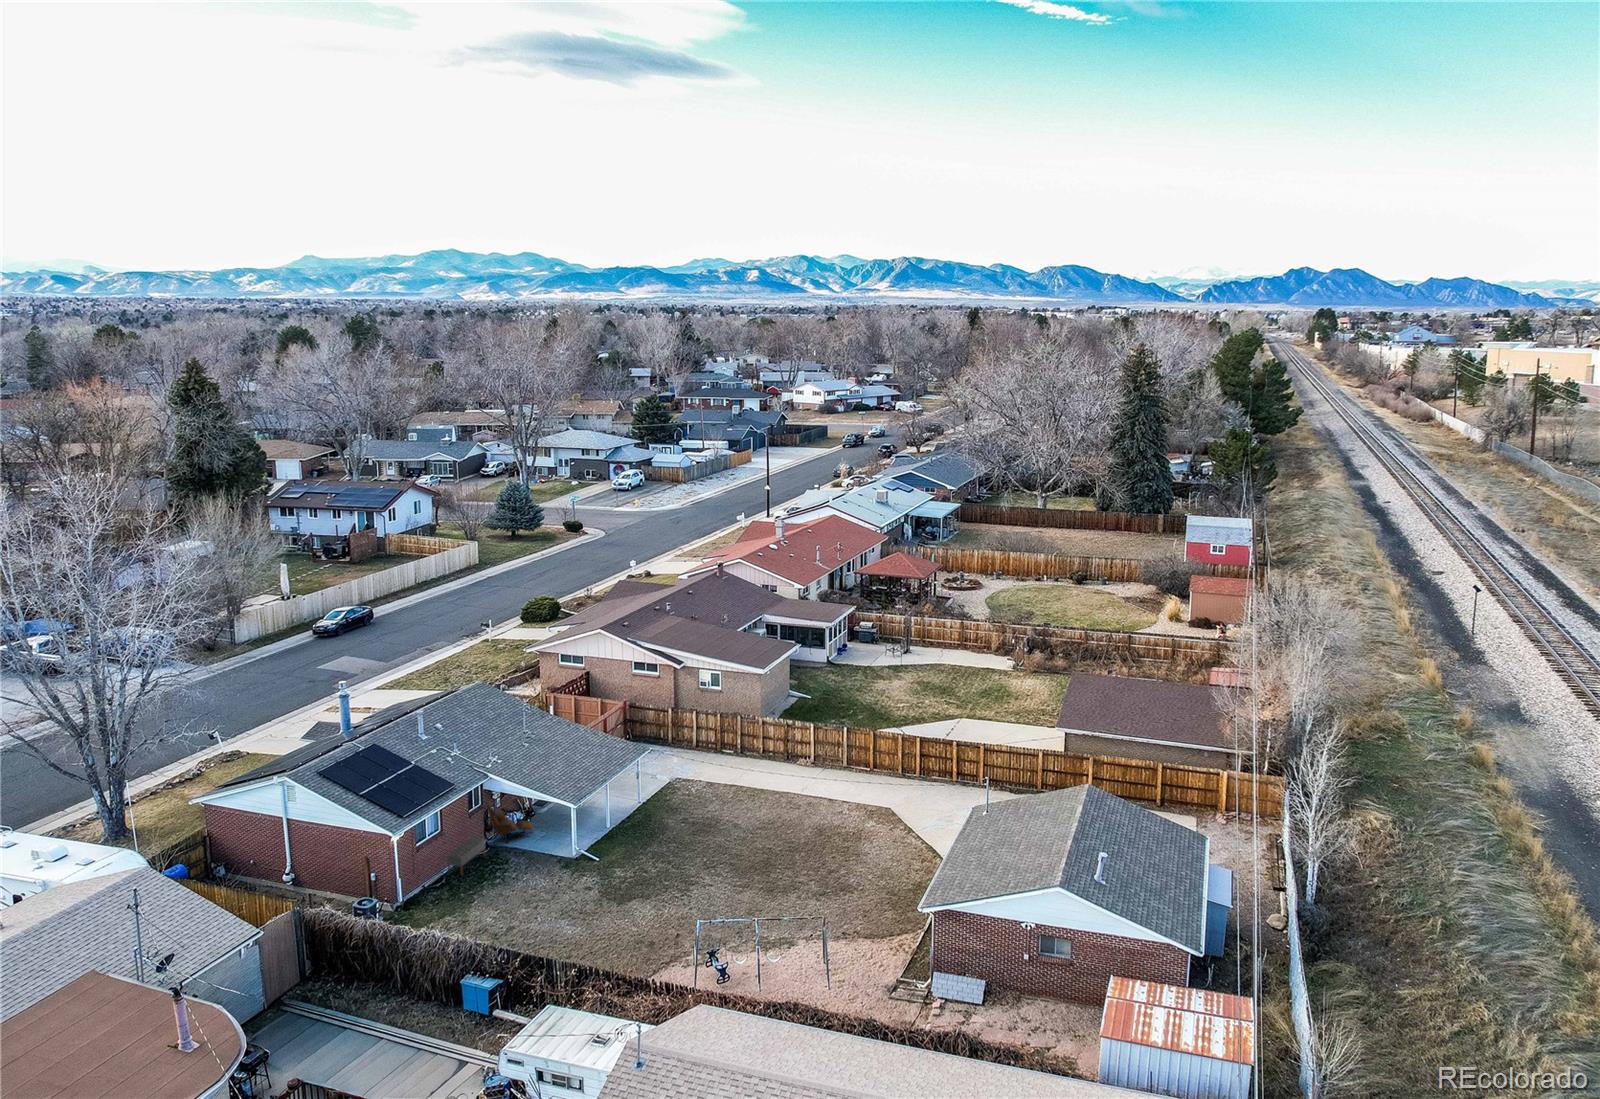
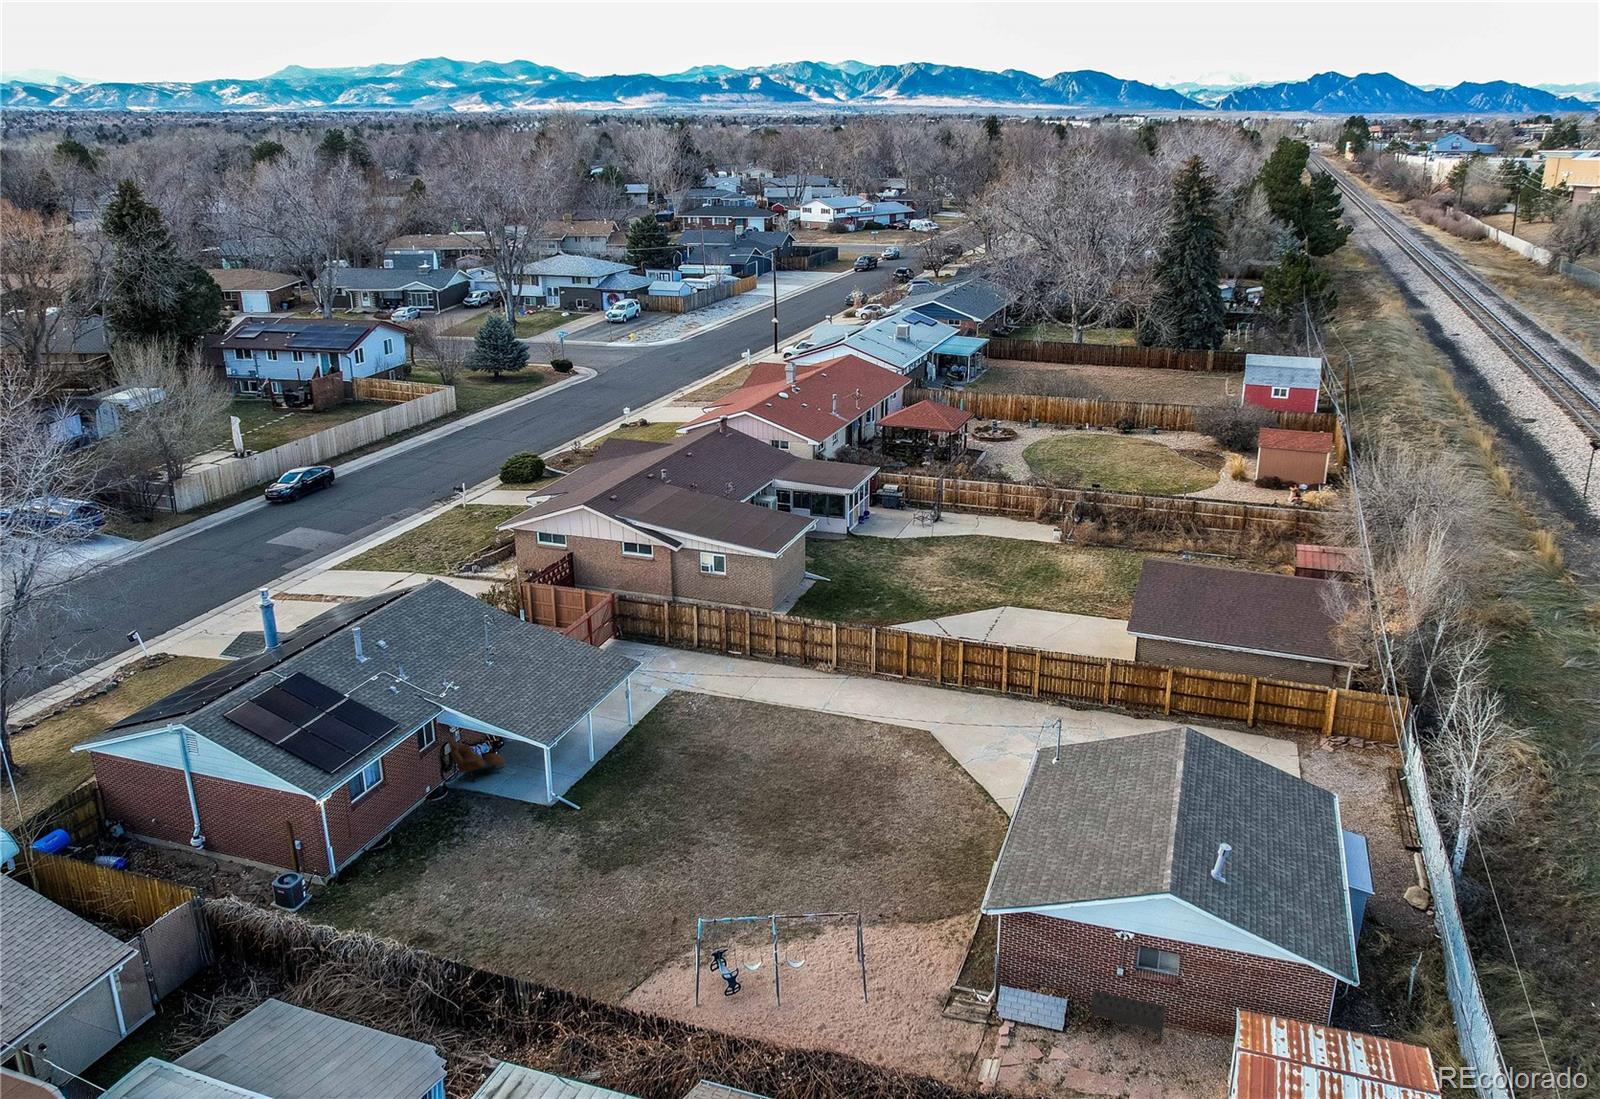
bench: present [446,838,486,876] -> present [1090,990,1166,1043]

